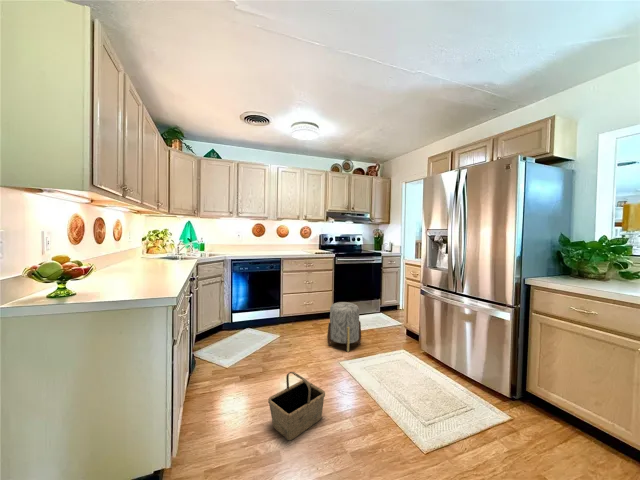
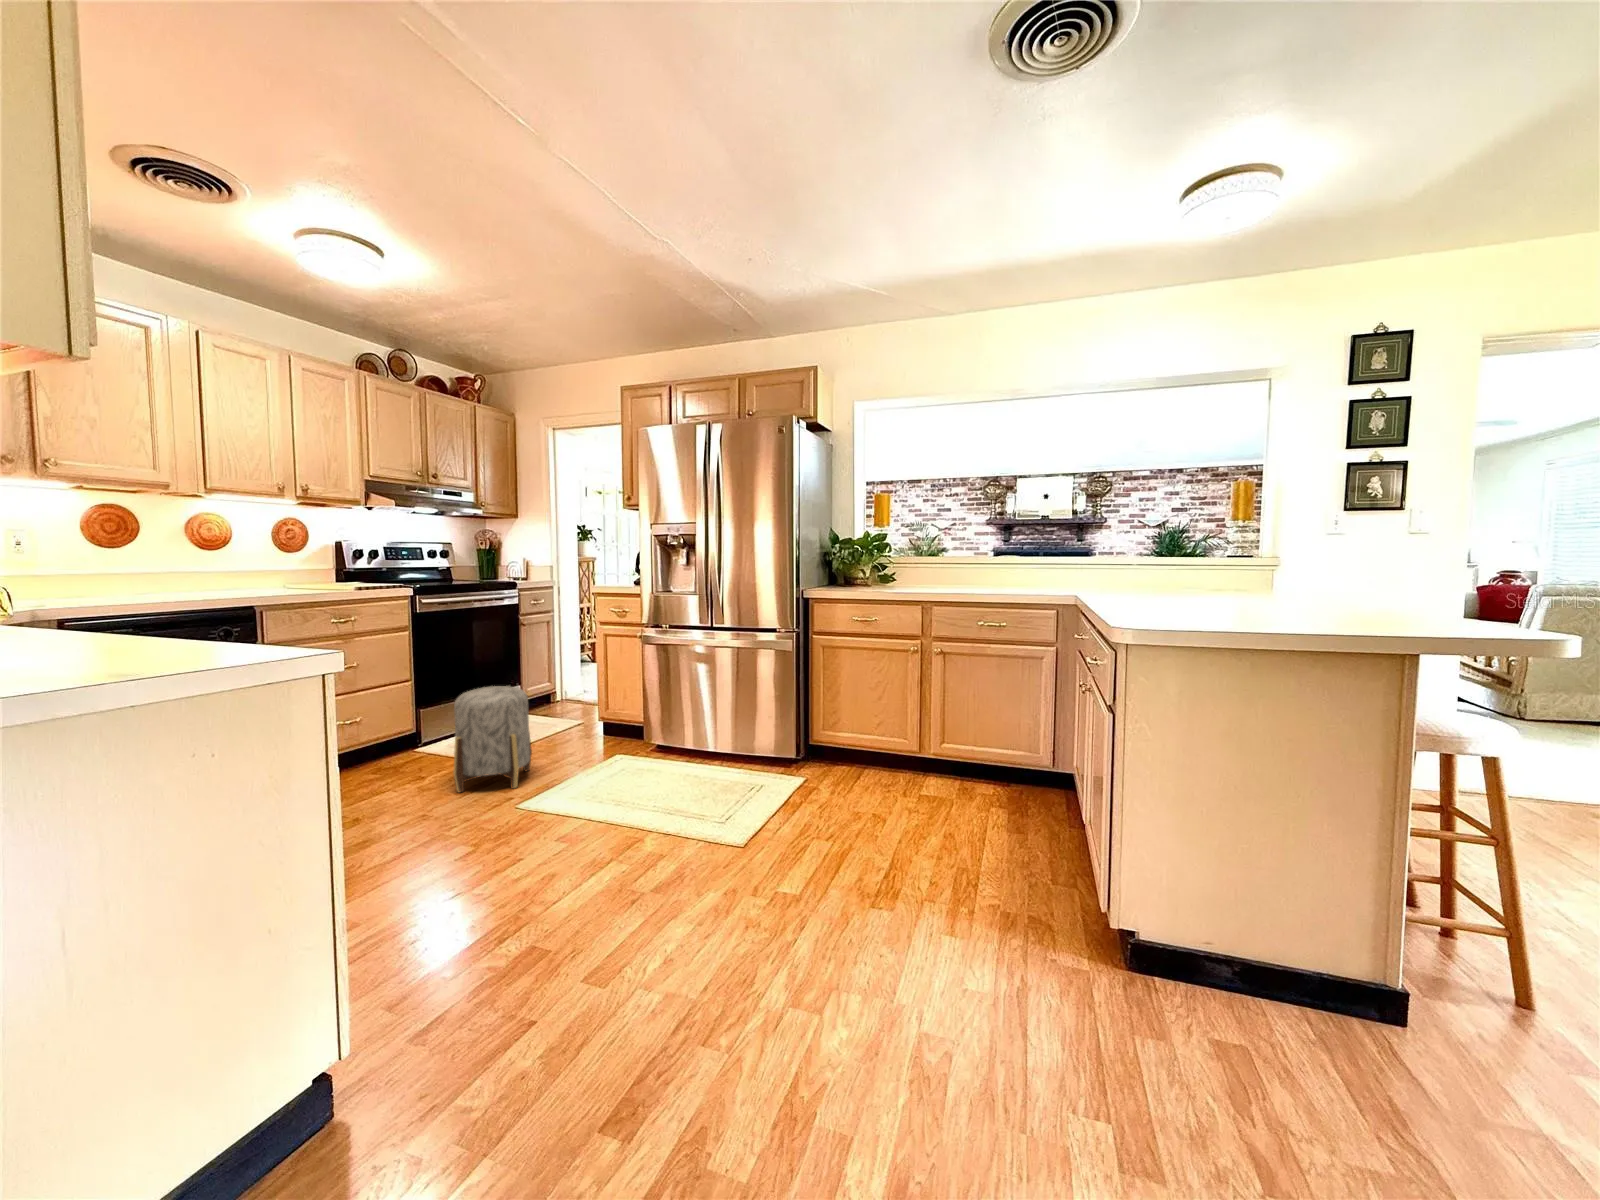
basket: present [268,372,325,440] -> none [451,815,564,941]

